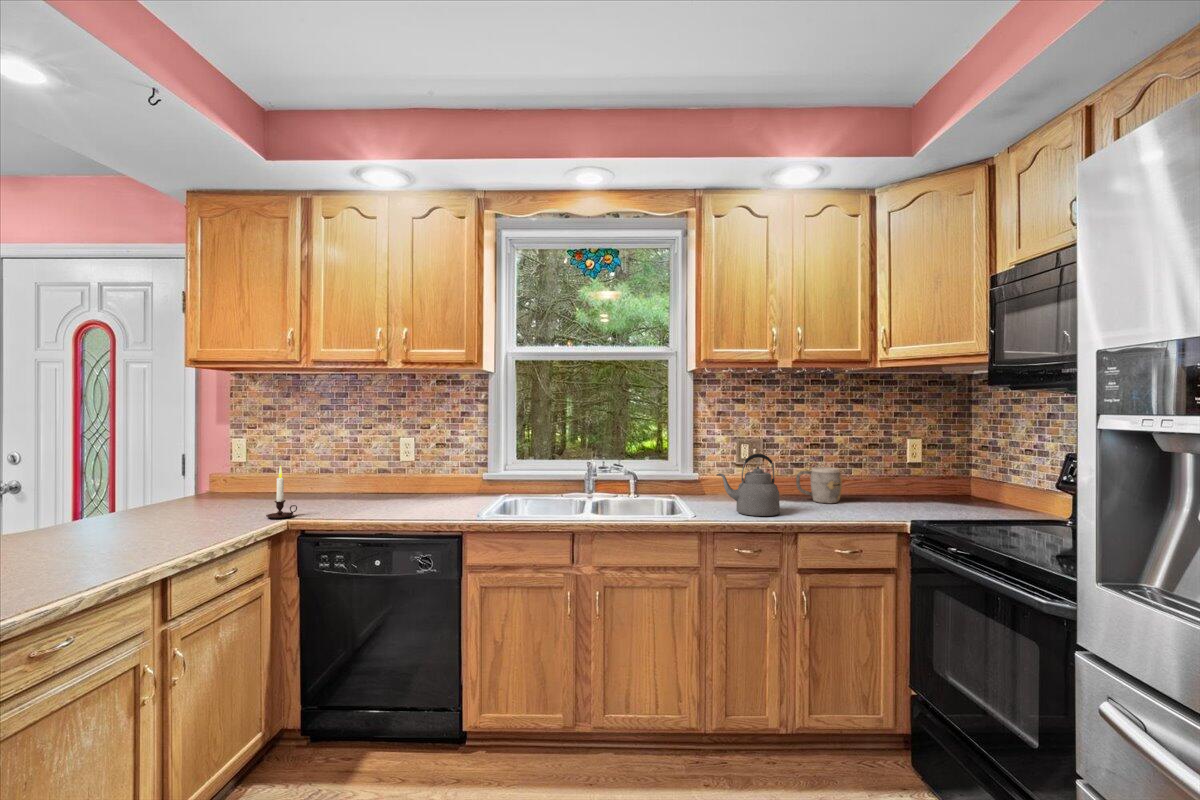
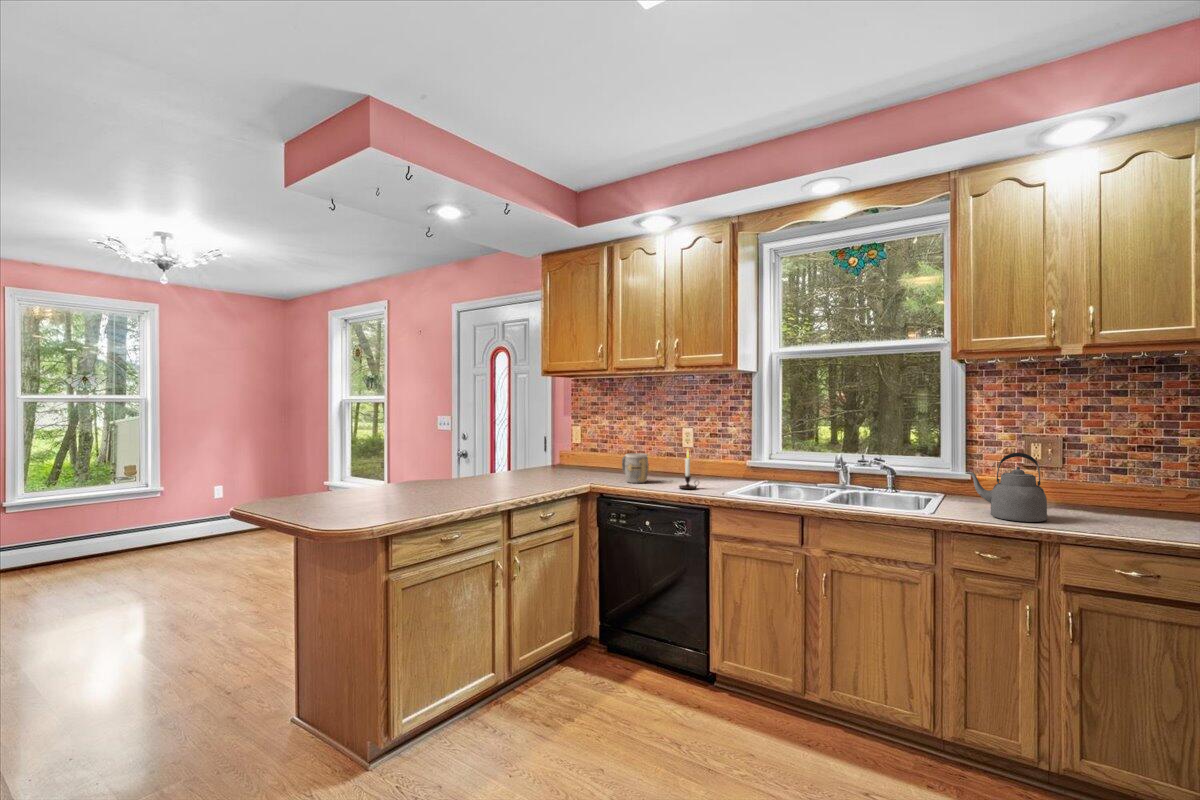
candle: present [266,466,297,519] -> present [679,450,697,489]
mug: present [796,467,842,503] -> present [622,453,649,483]

